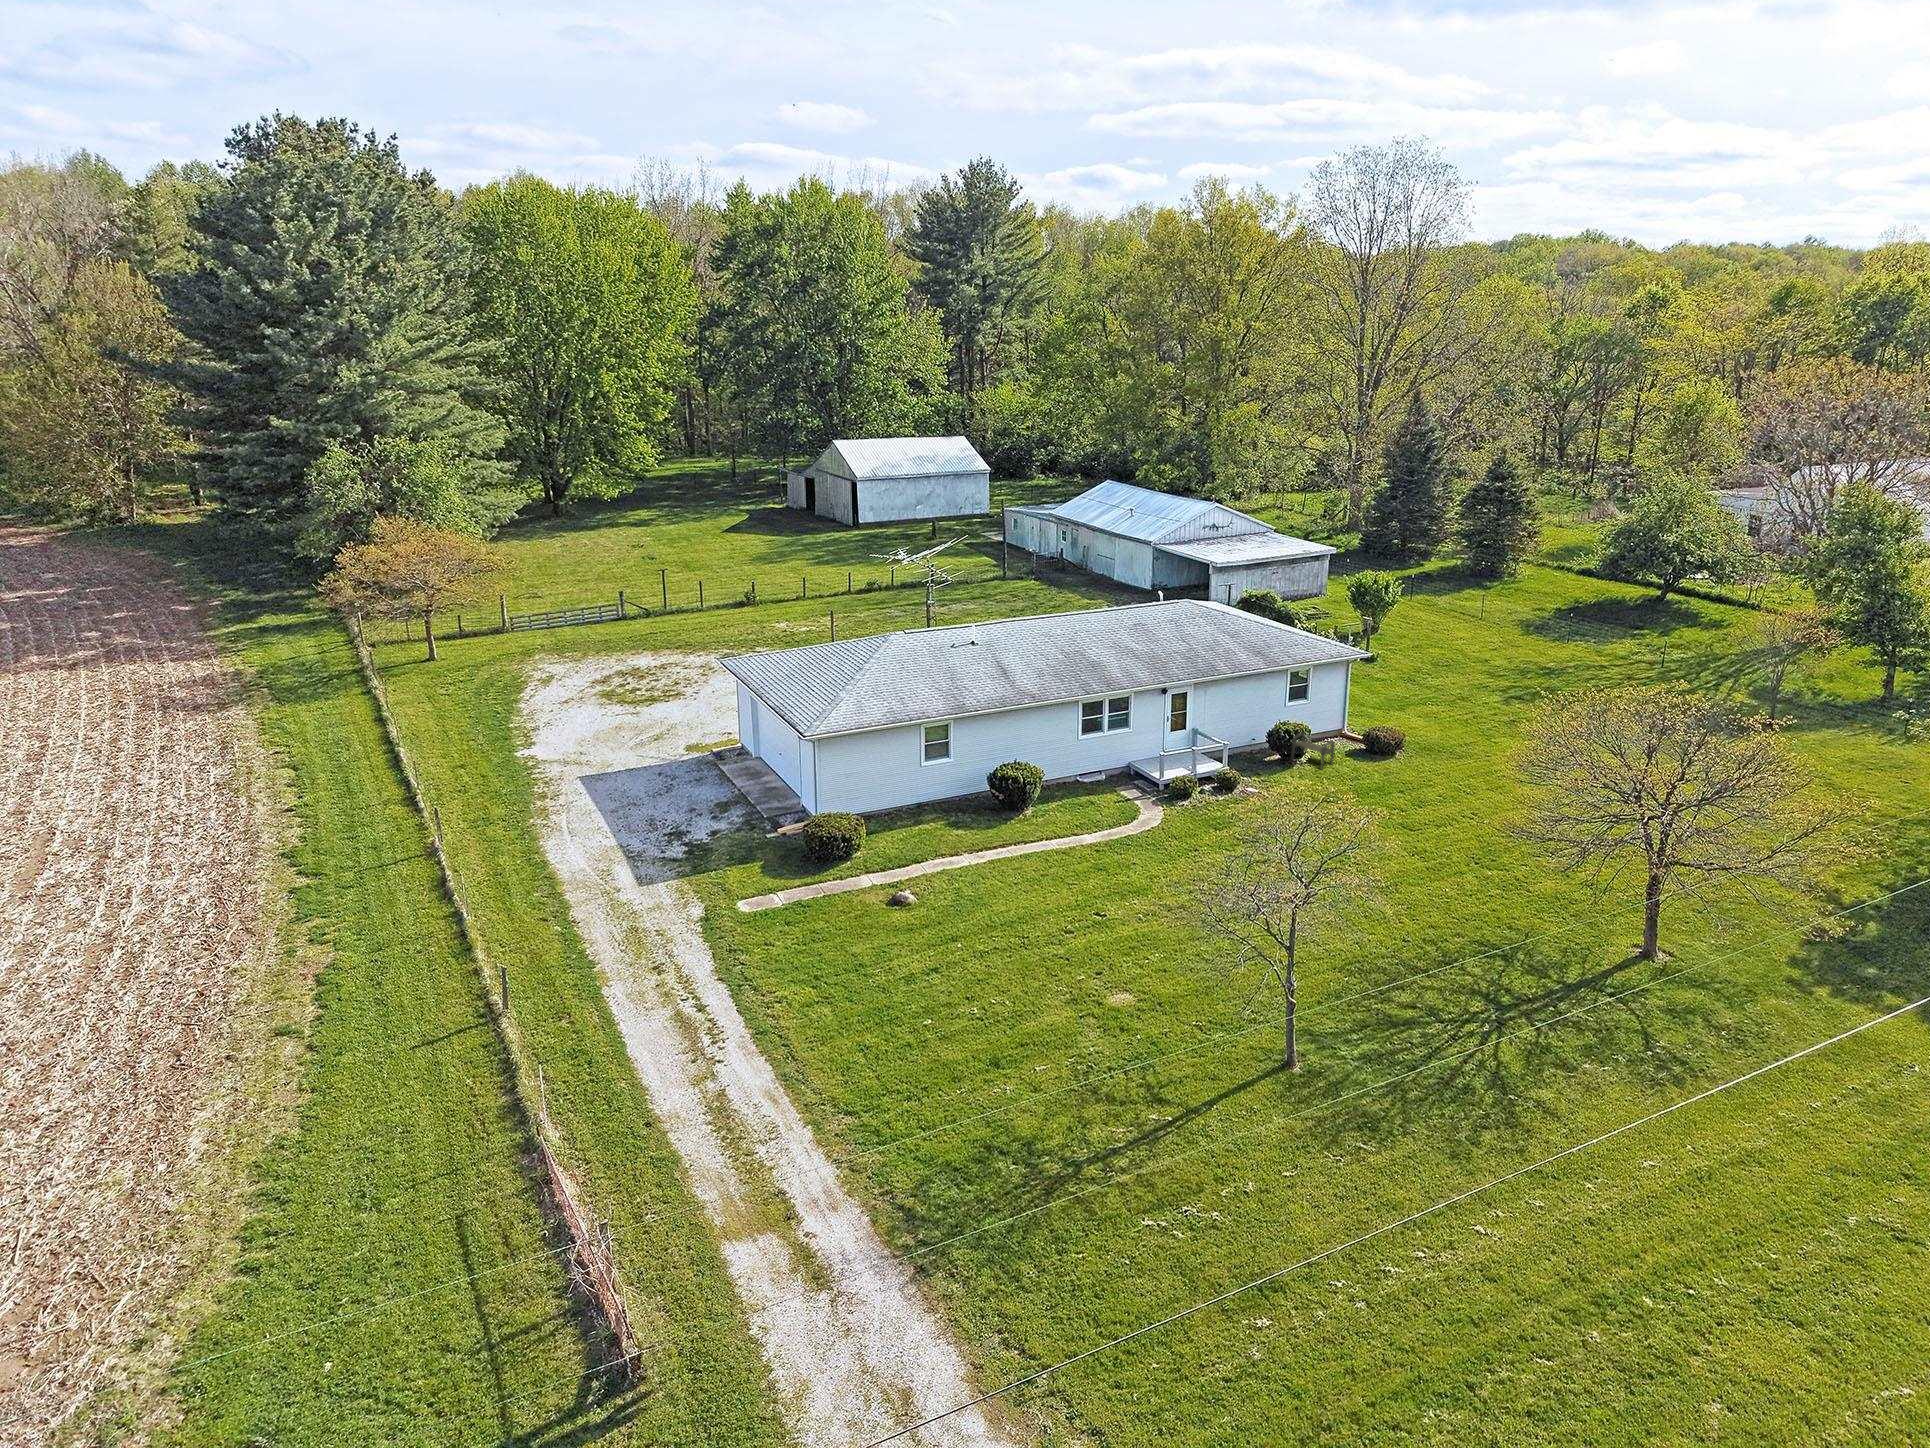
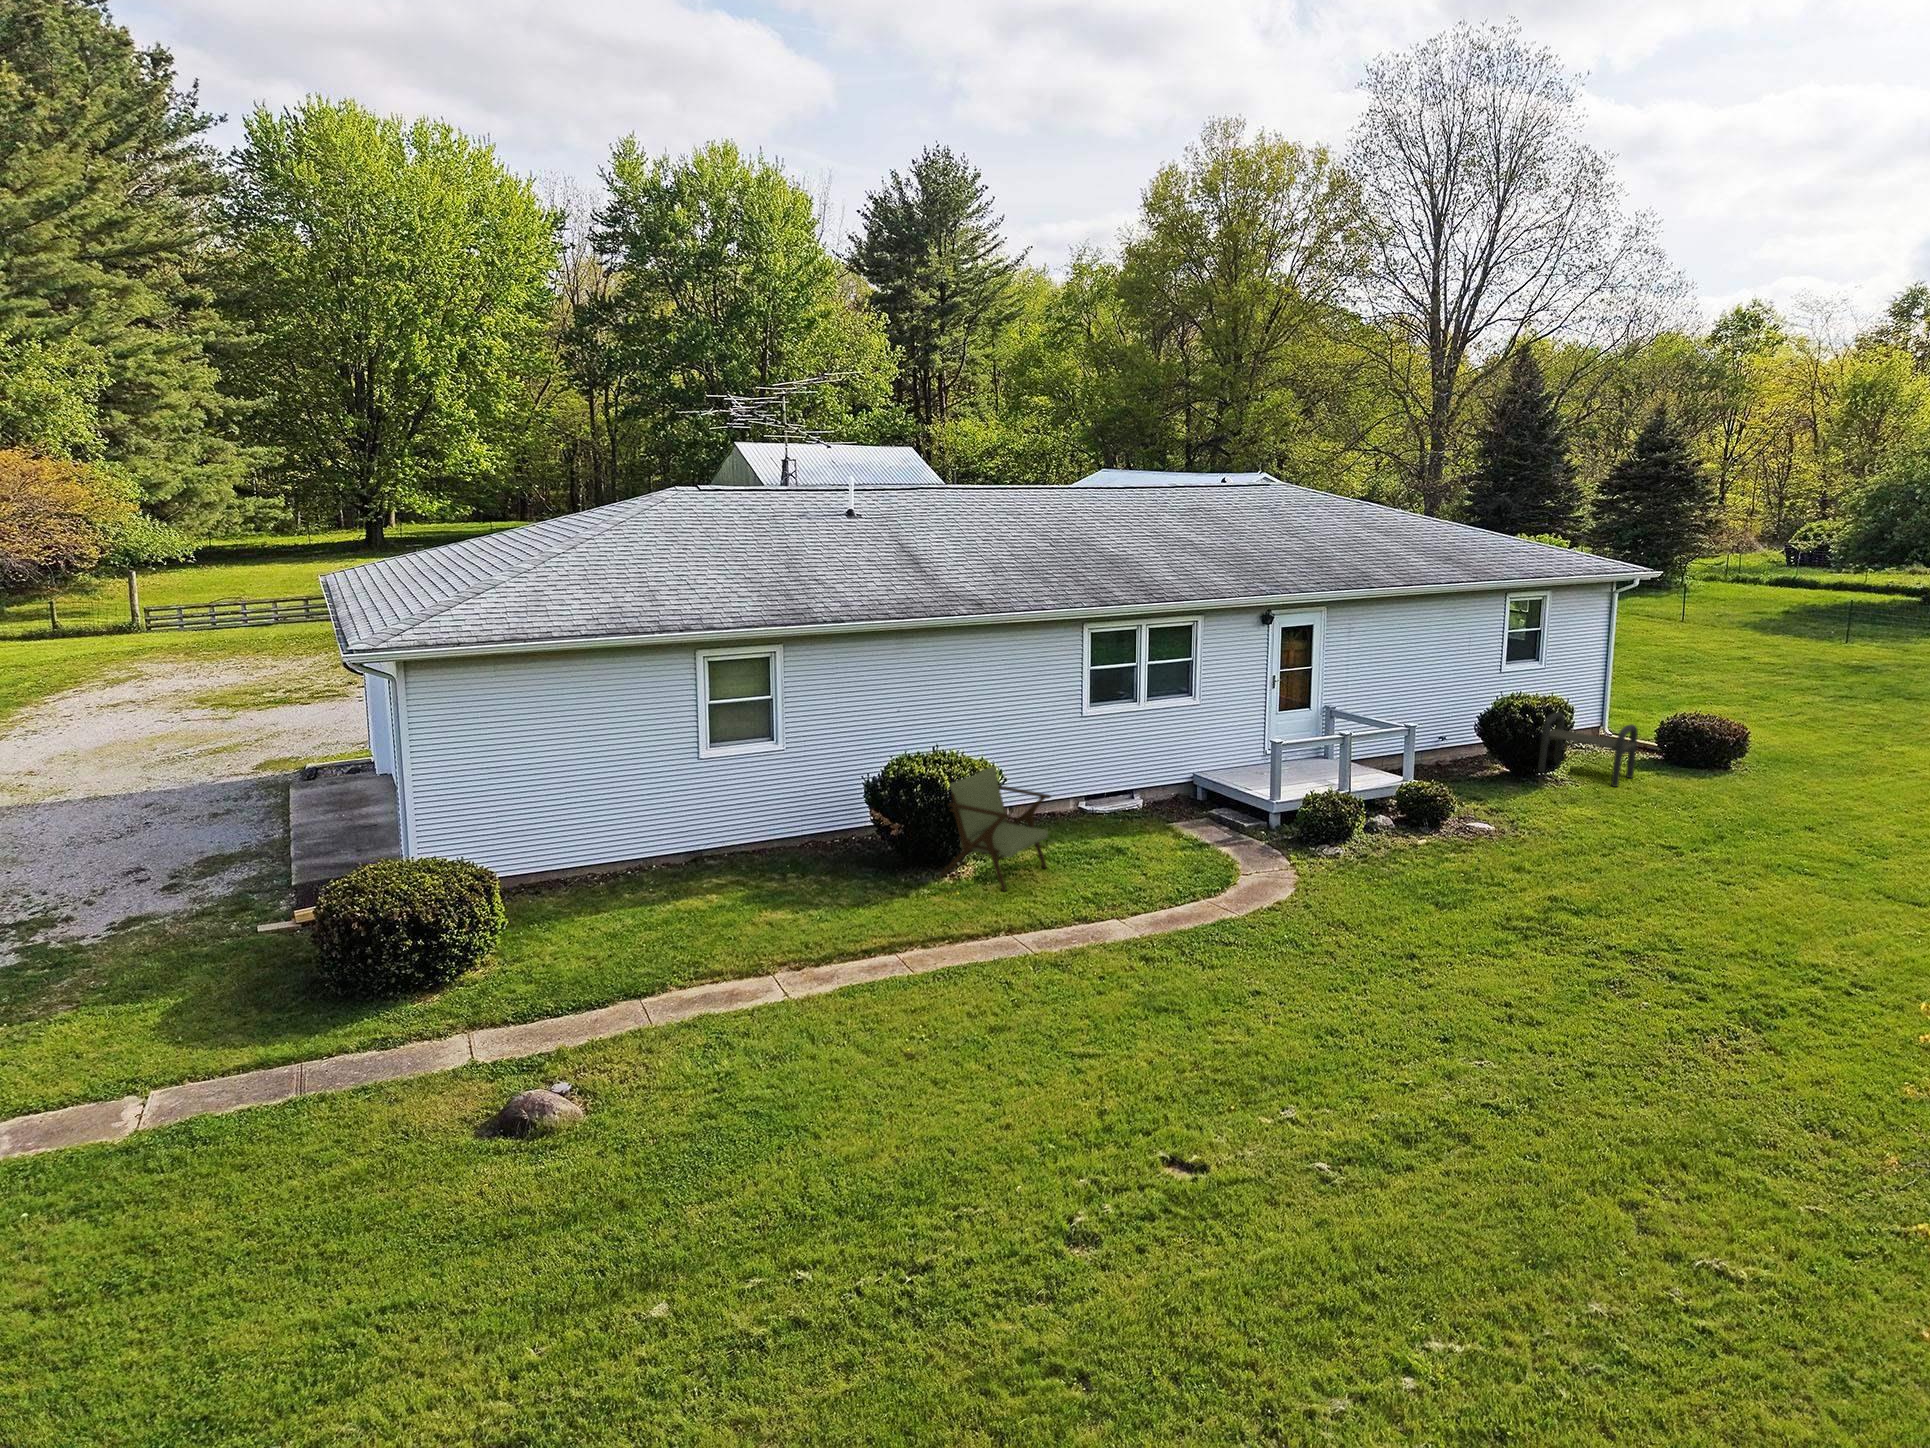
lounge chair: none [1019,771,1064,823] -> present [940,767,1051,891]

